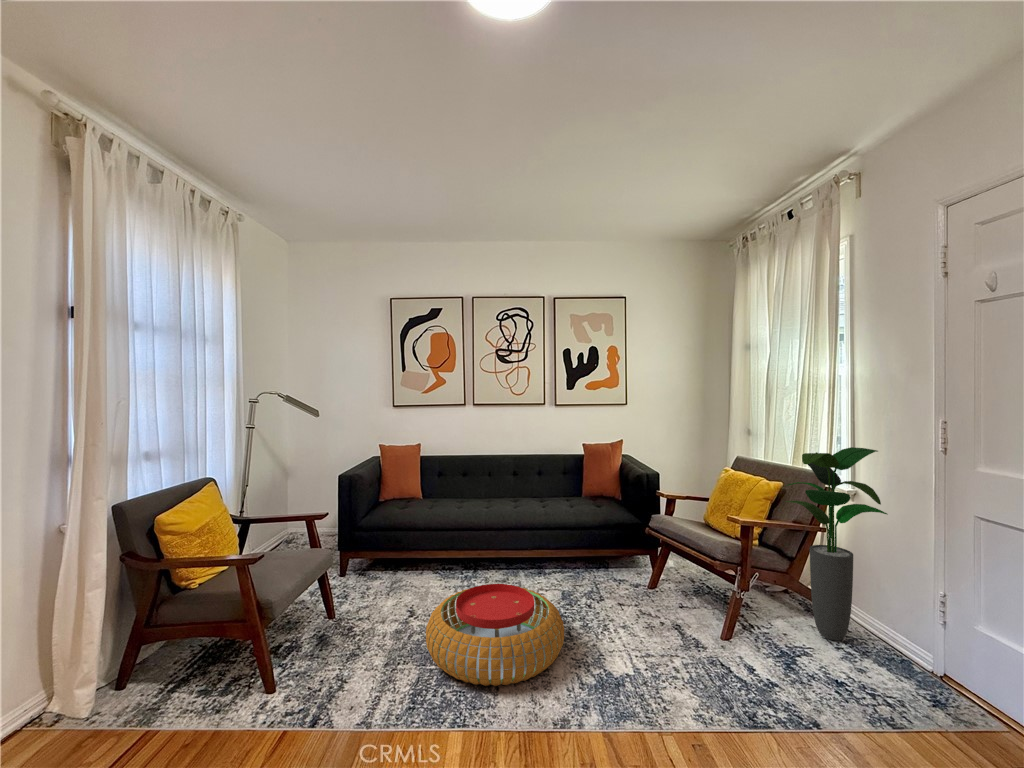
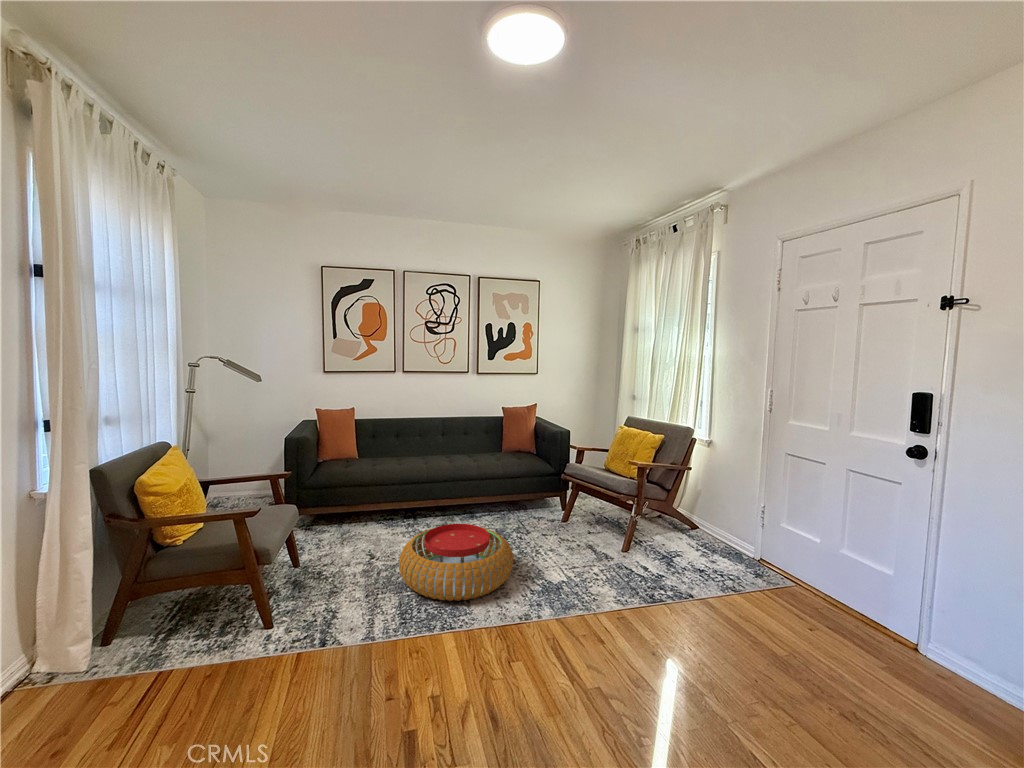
potted plant: present [786,447,887,640] -> none [666,409,733,545]

